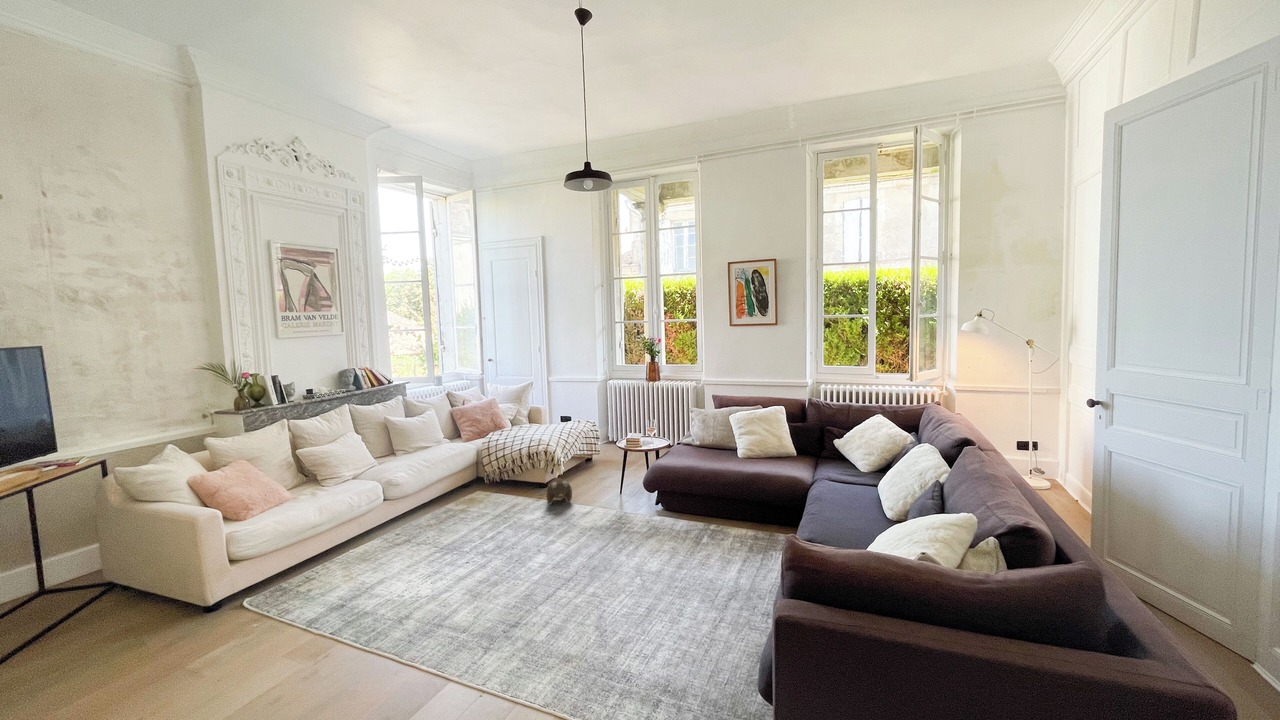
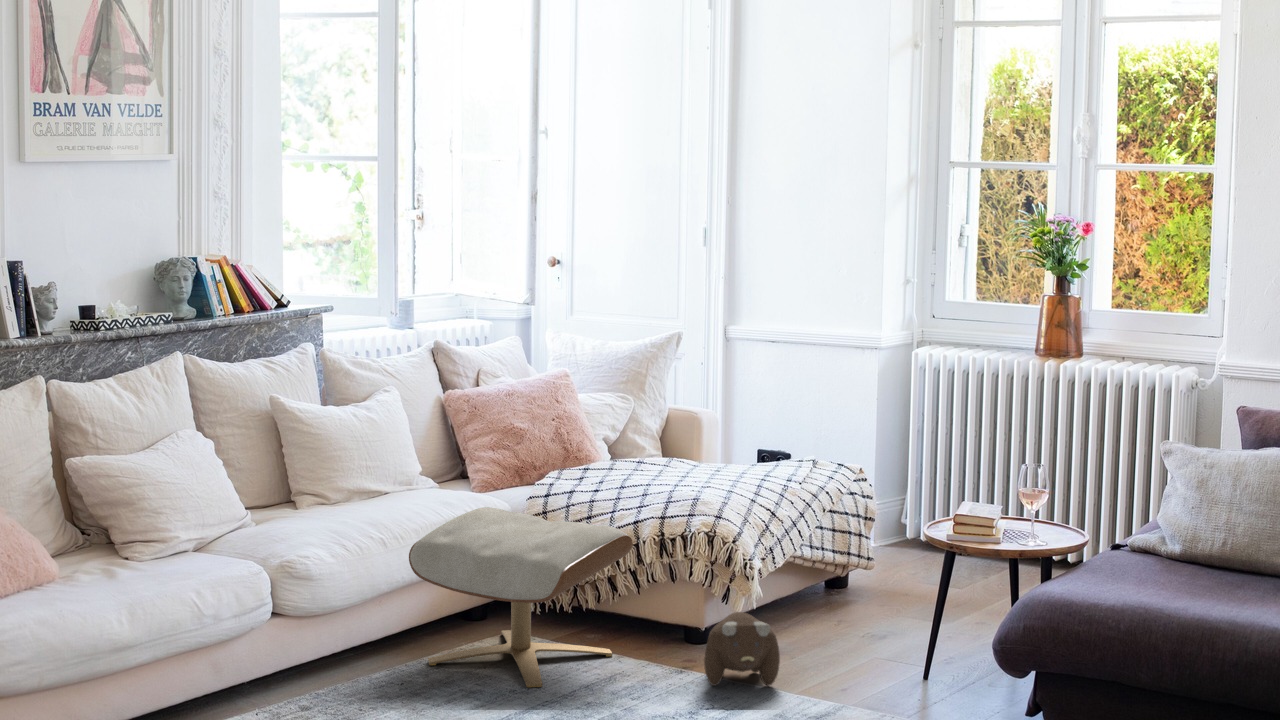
ottoman: none [438,450,519,514] -> present [409,507,633,687]

